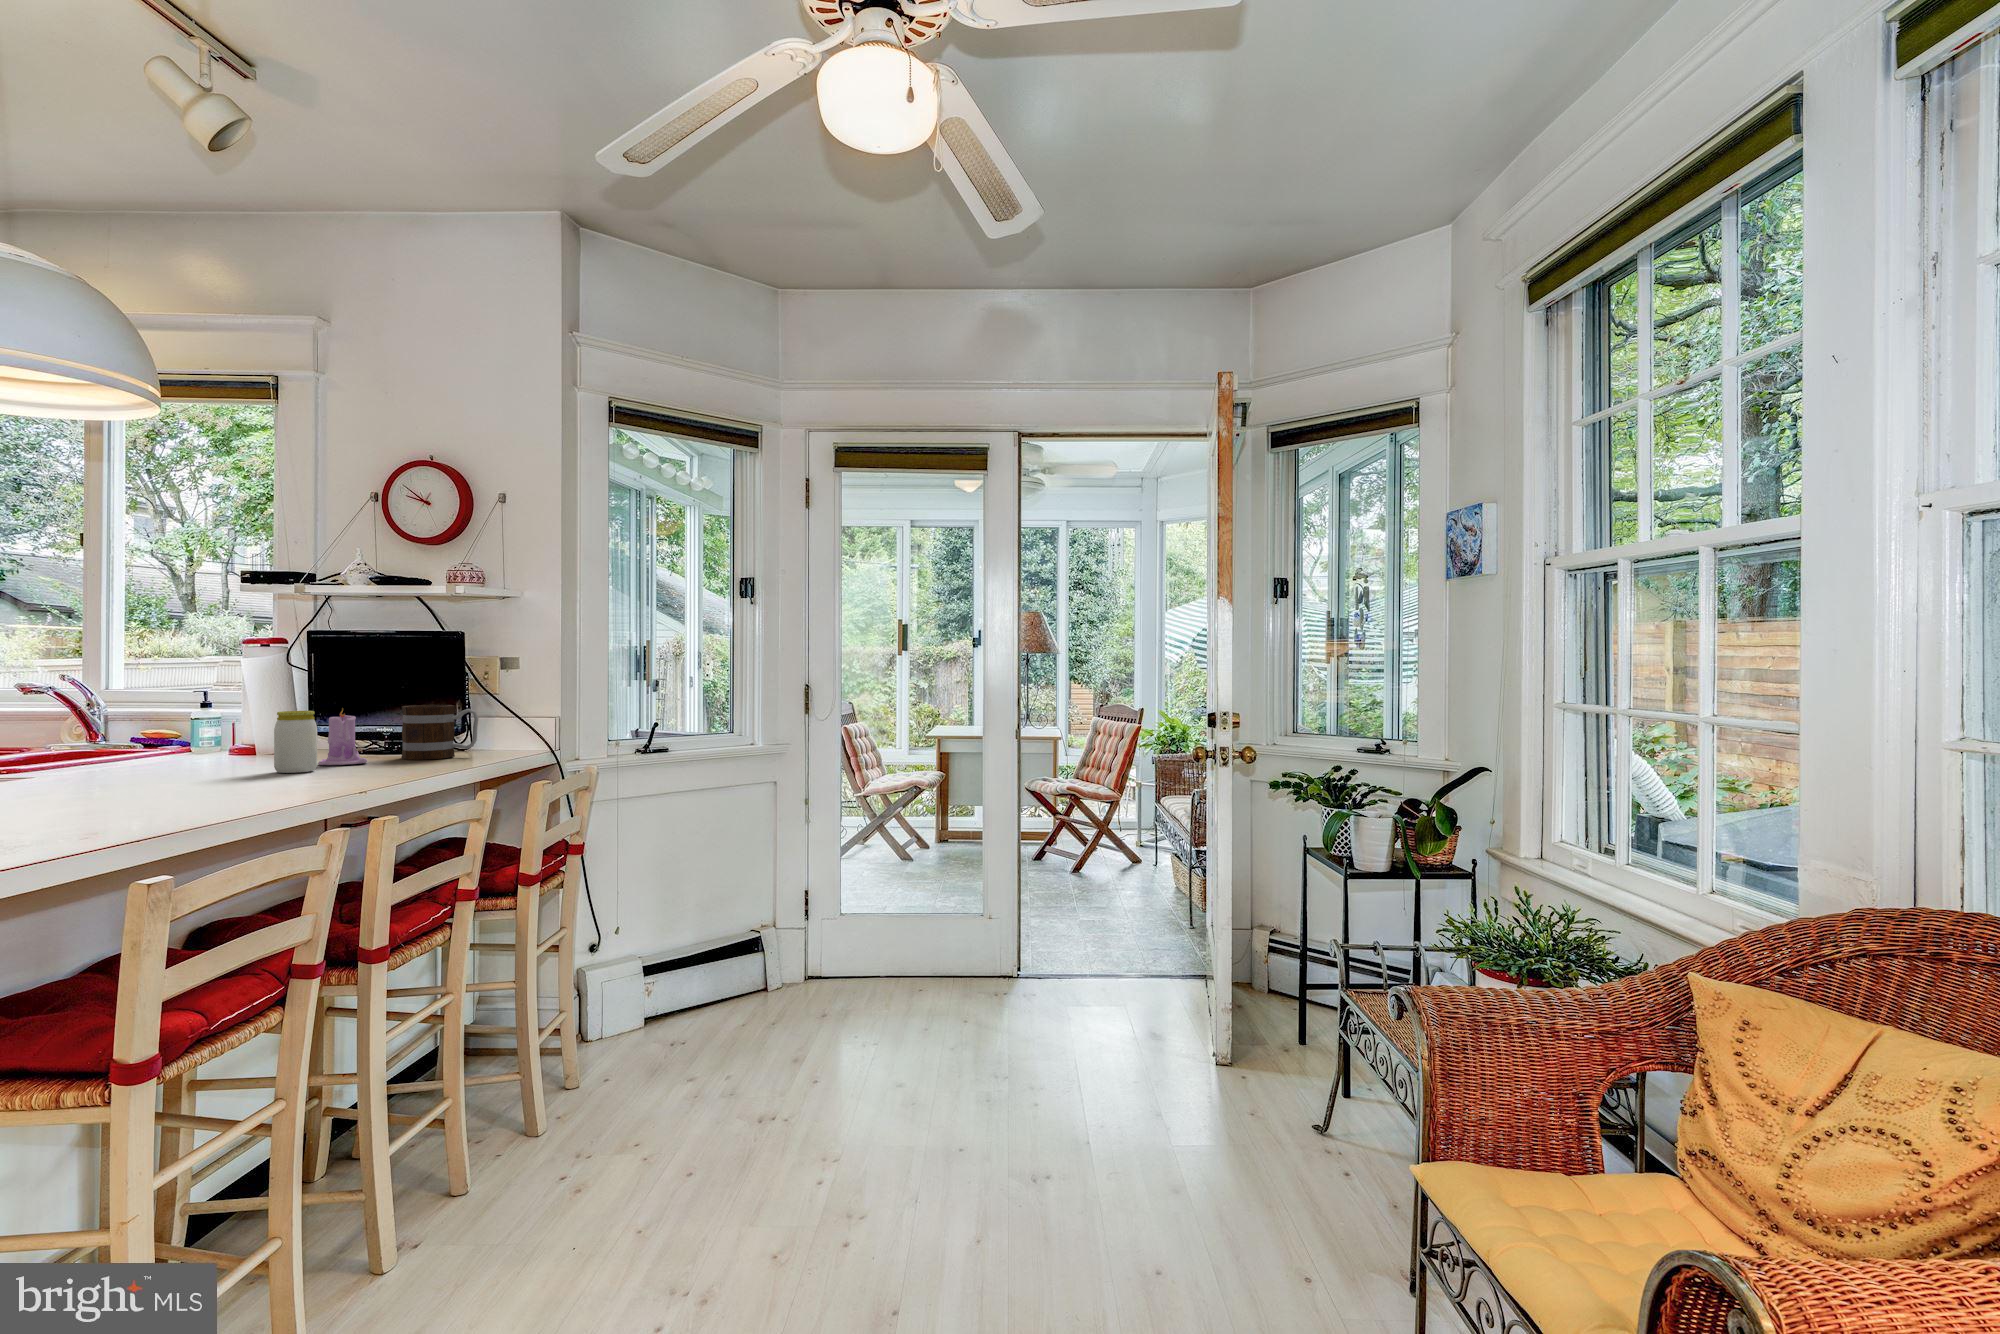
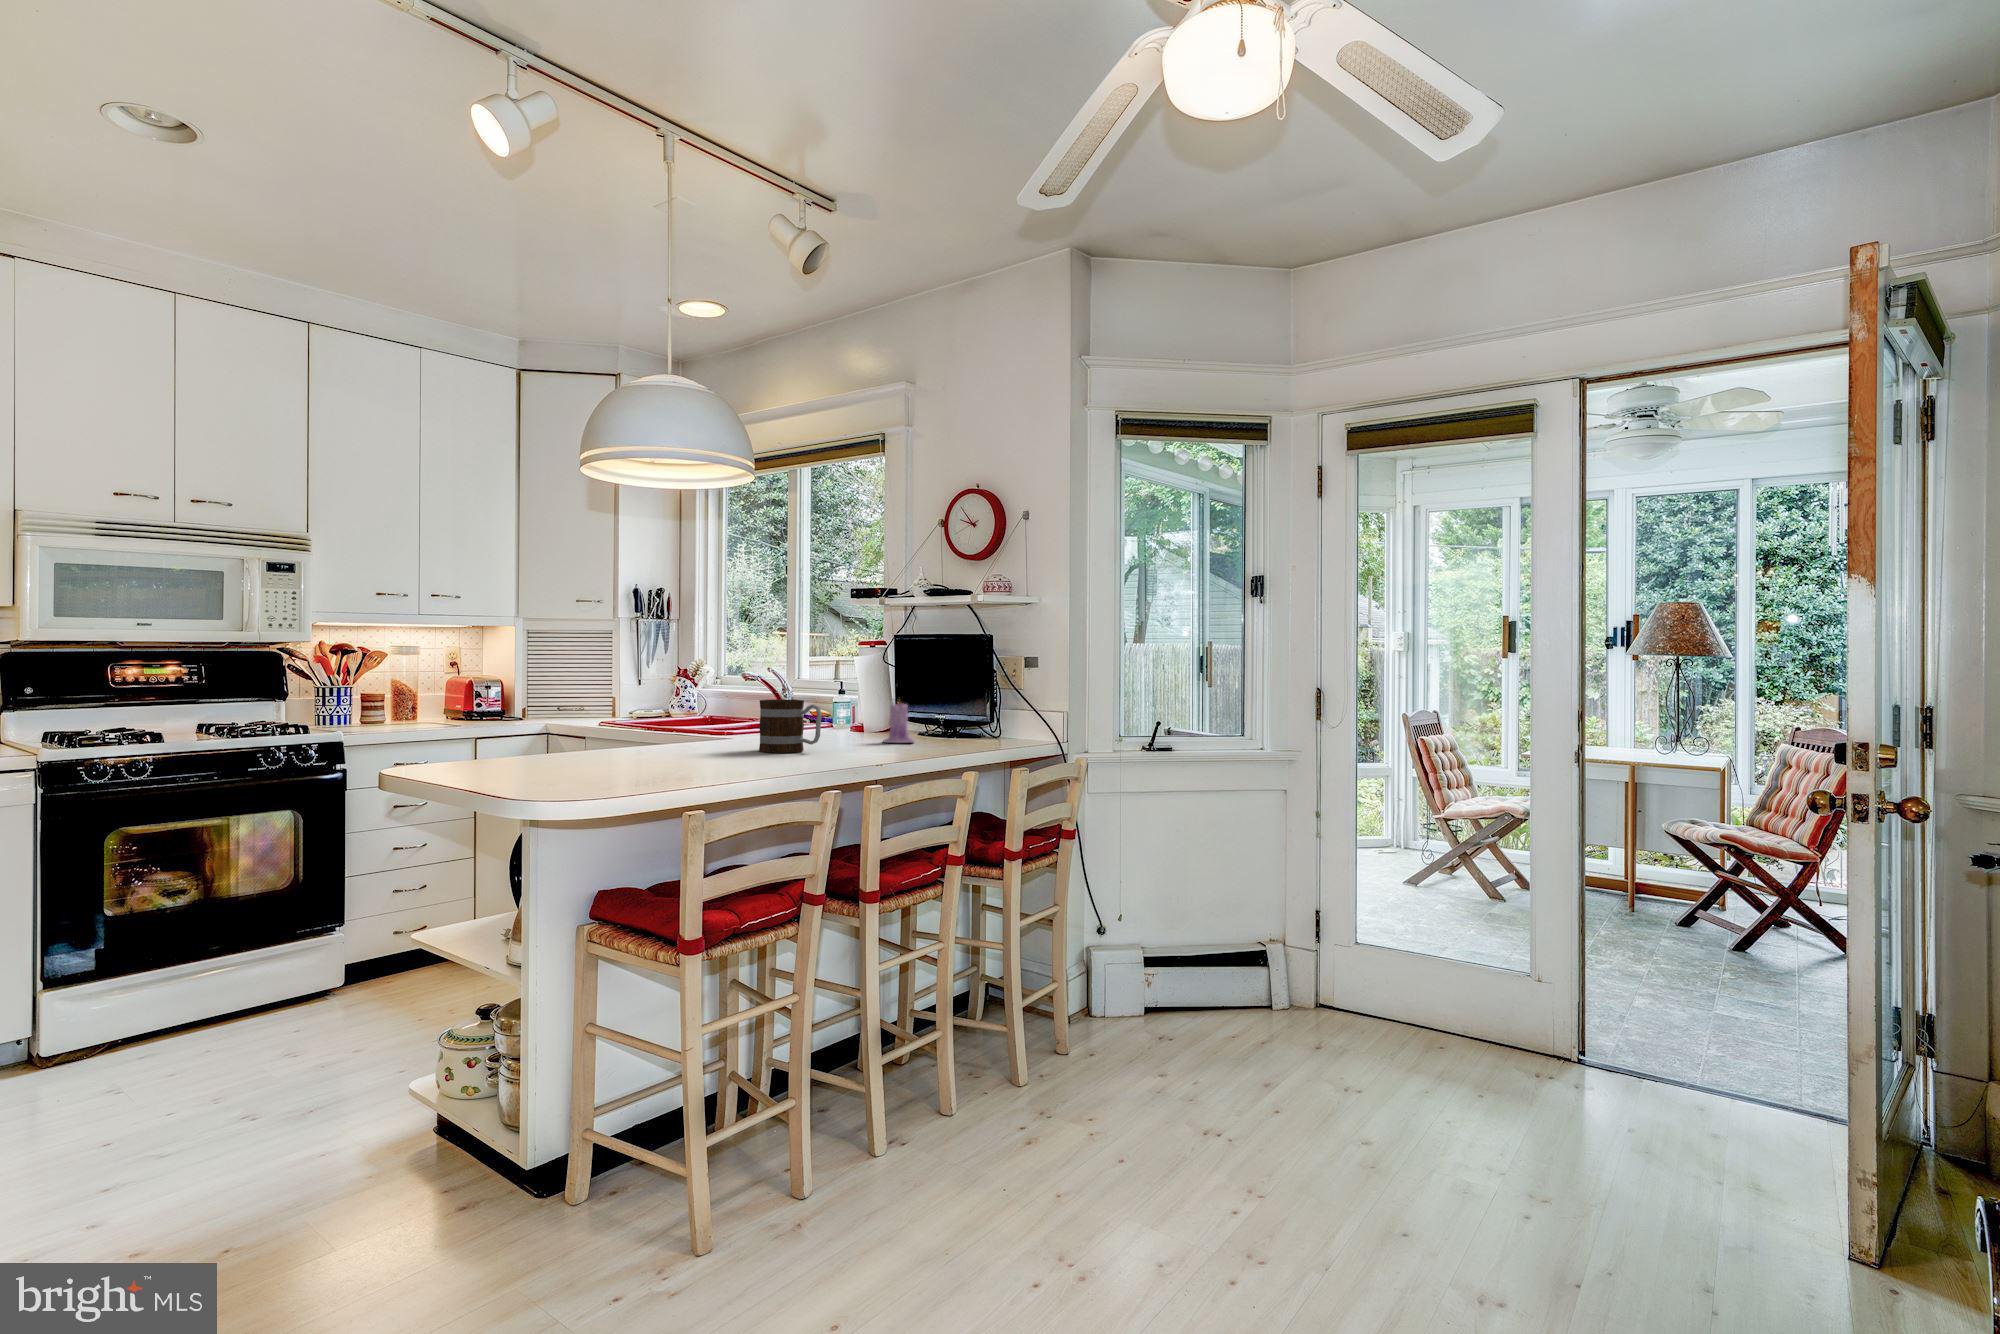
mug: present [401,705,478,760] -> present [759,699,822,753]
jar: present [274,711,317,773] -> none [848,698,876,746]

